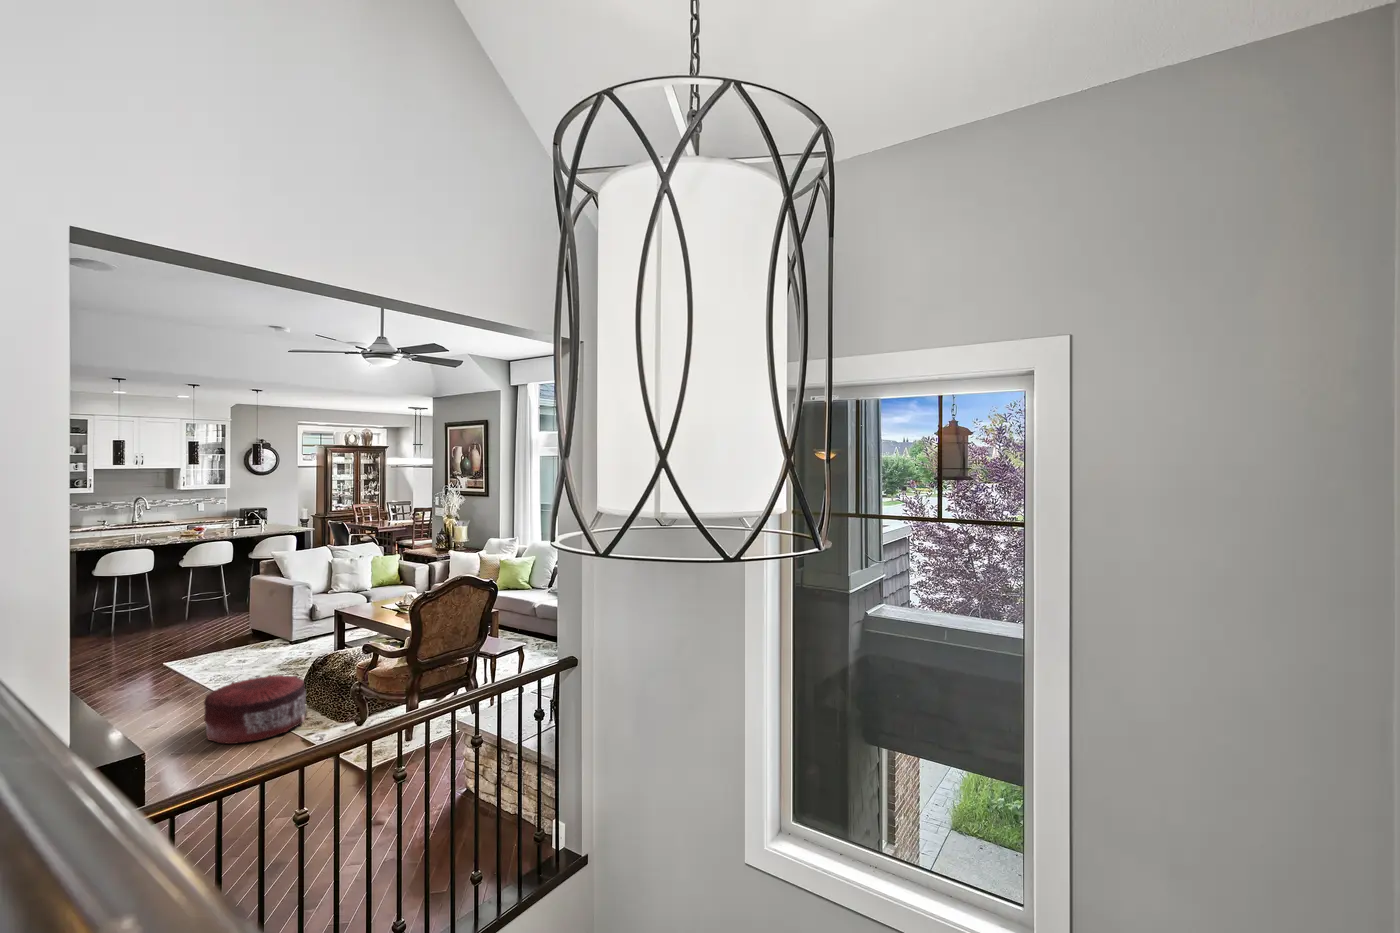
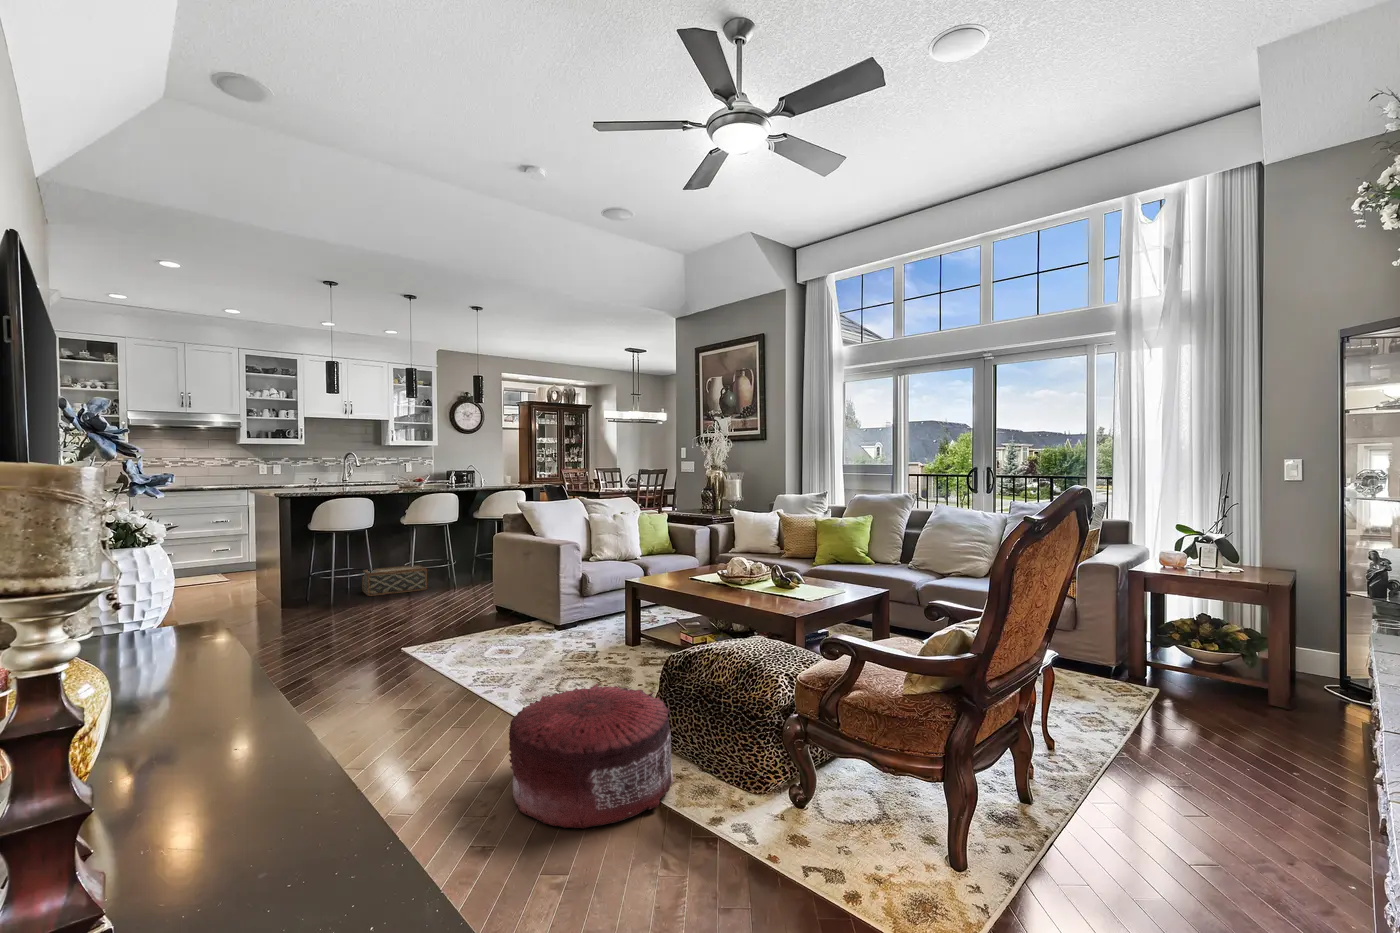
woven basket: none [143,598,202,625] -> present [362,565,427,596]

